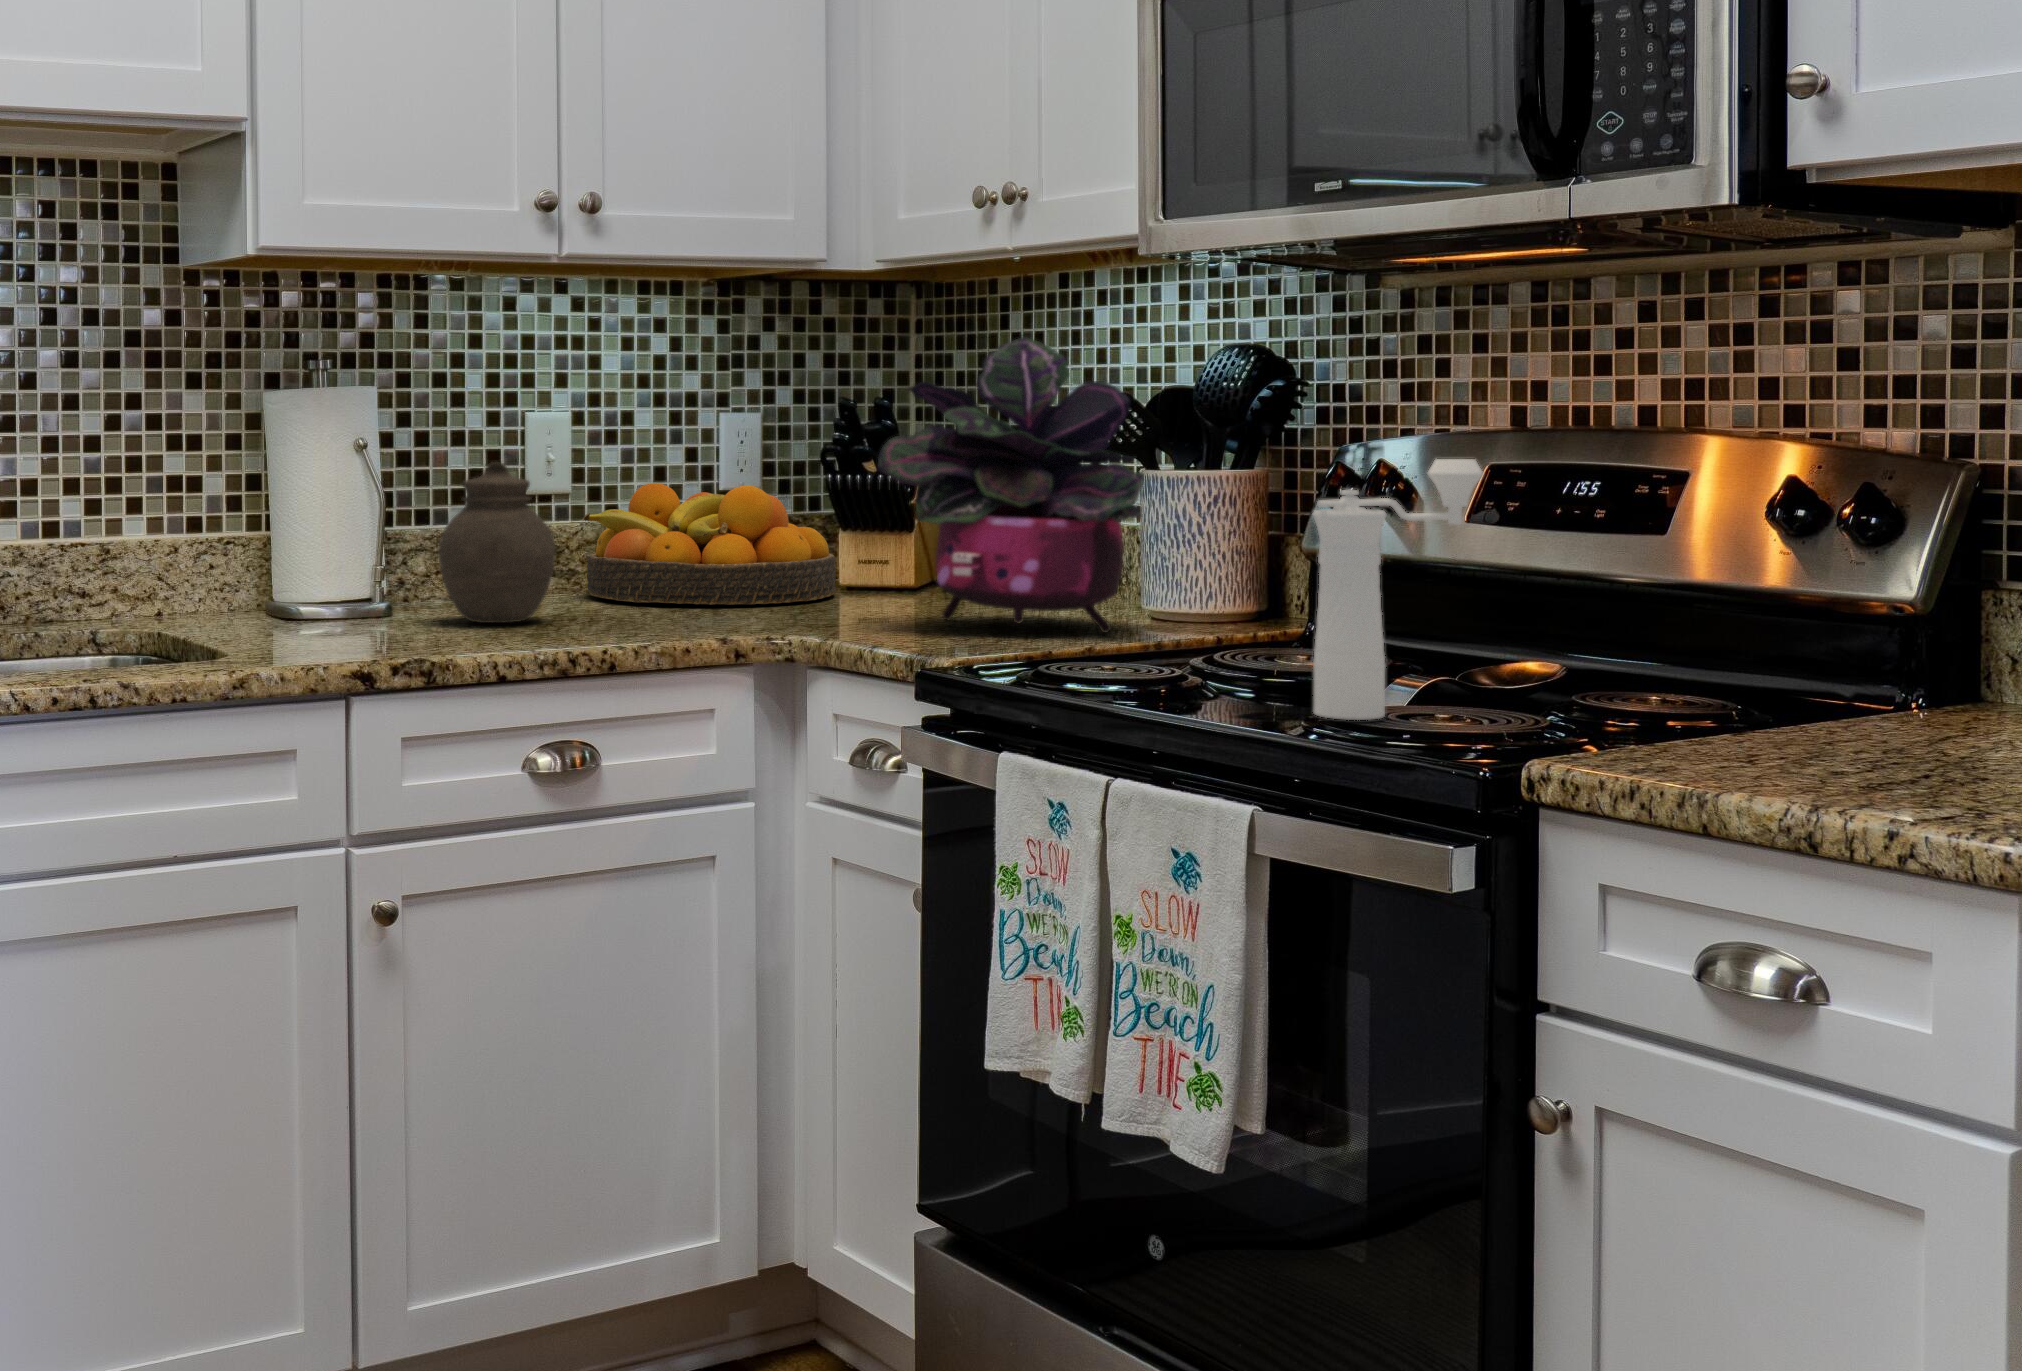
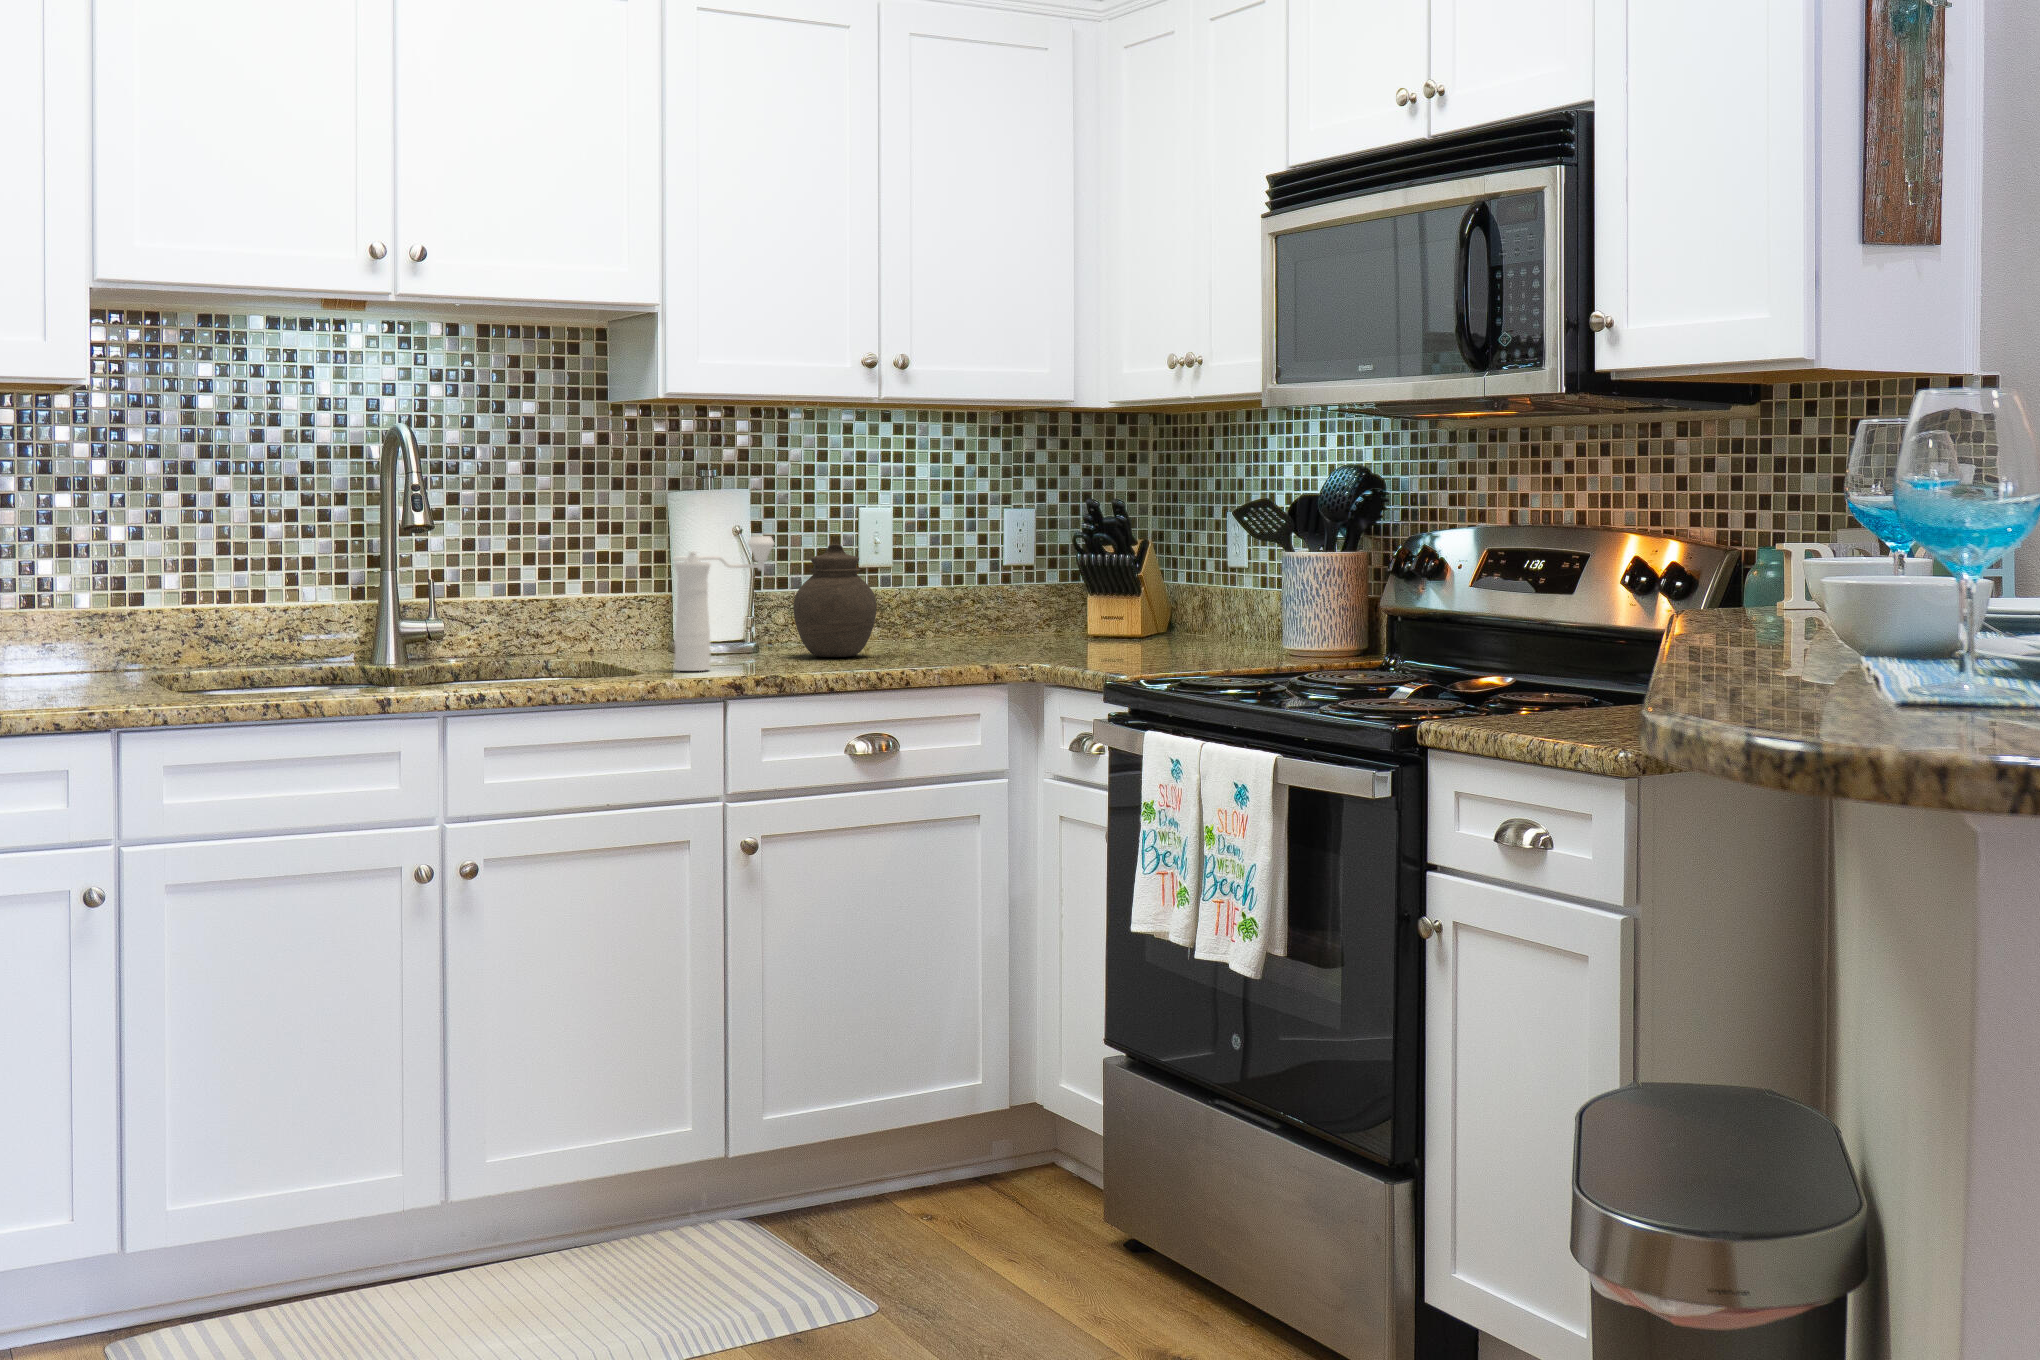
potted plant: present [877,337,1144,632] -> none [1098,460,1276,663]
pepper mill: present [1313,459,1483,720] -> present [673,536,774,671]
fruit bowl: present [582,483,836,605] -> none [901,561,1084,647]

